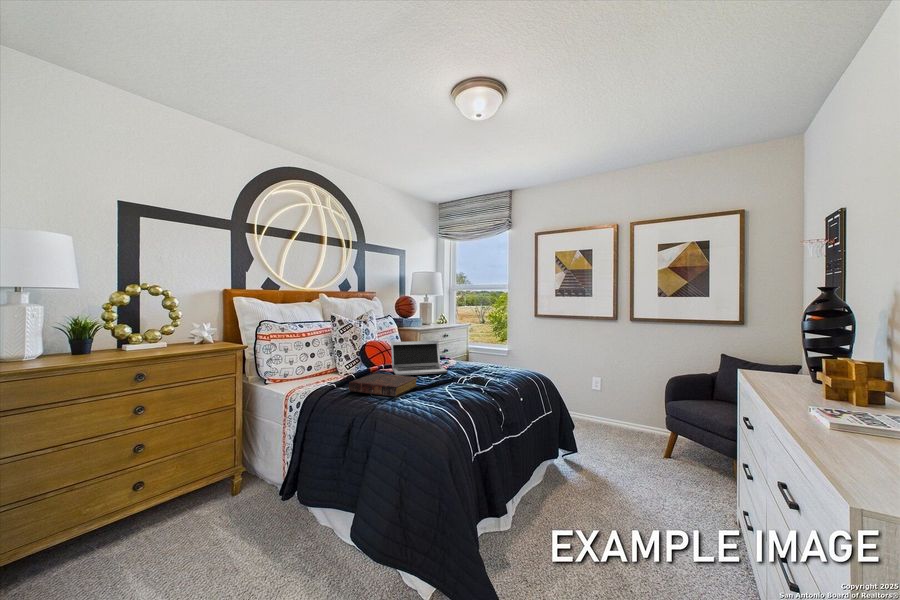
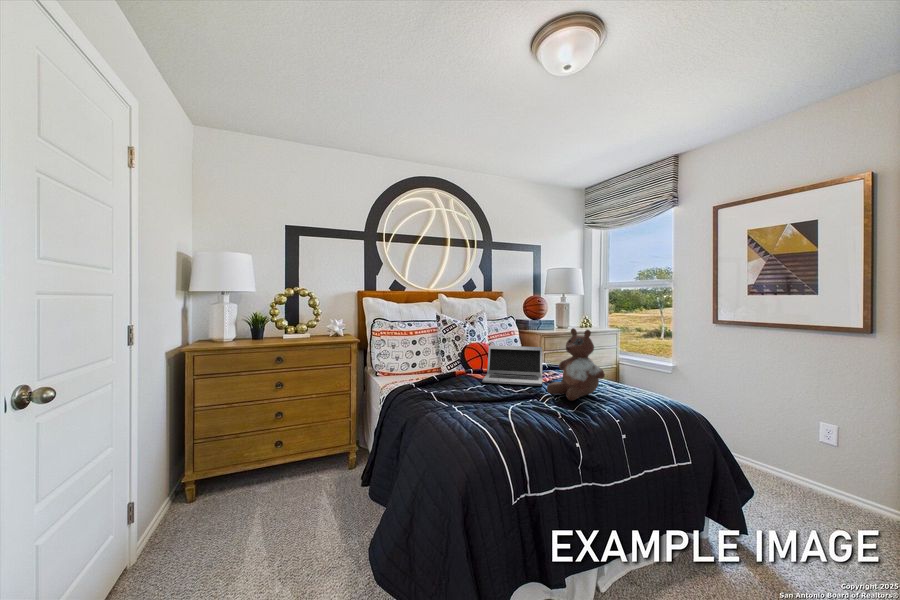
stuffed bear: none [458,322,502,380] -> present [547,328,605,401]
book: present [349,373,418,397] -> none [421,377,493,406]

